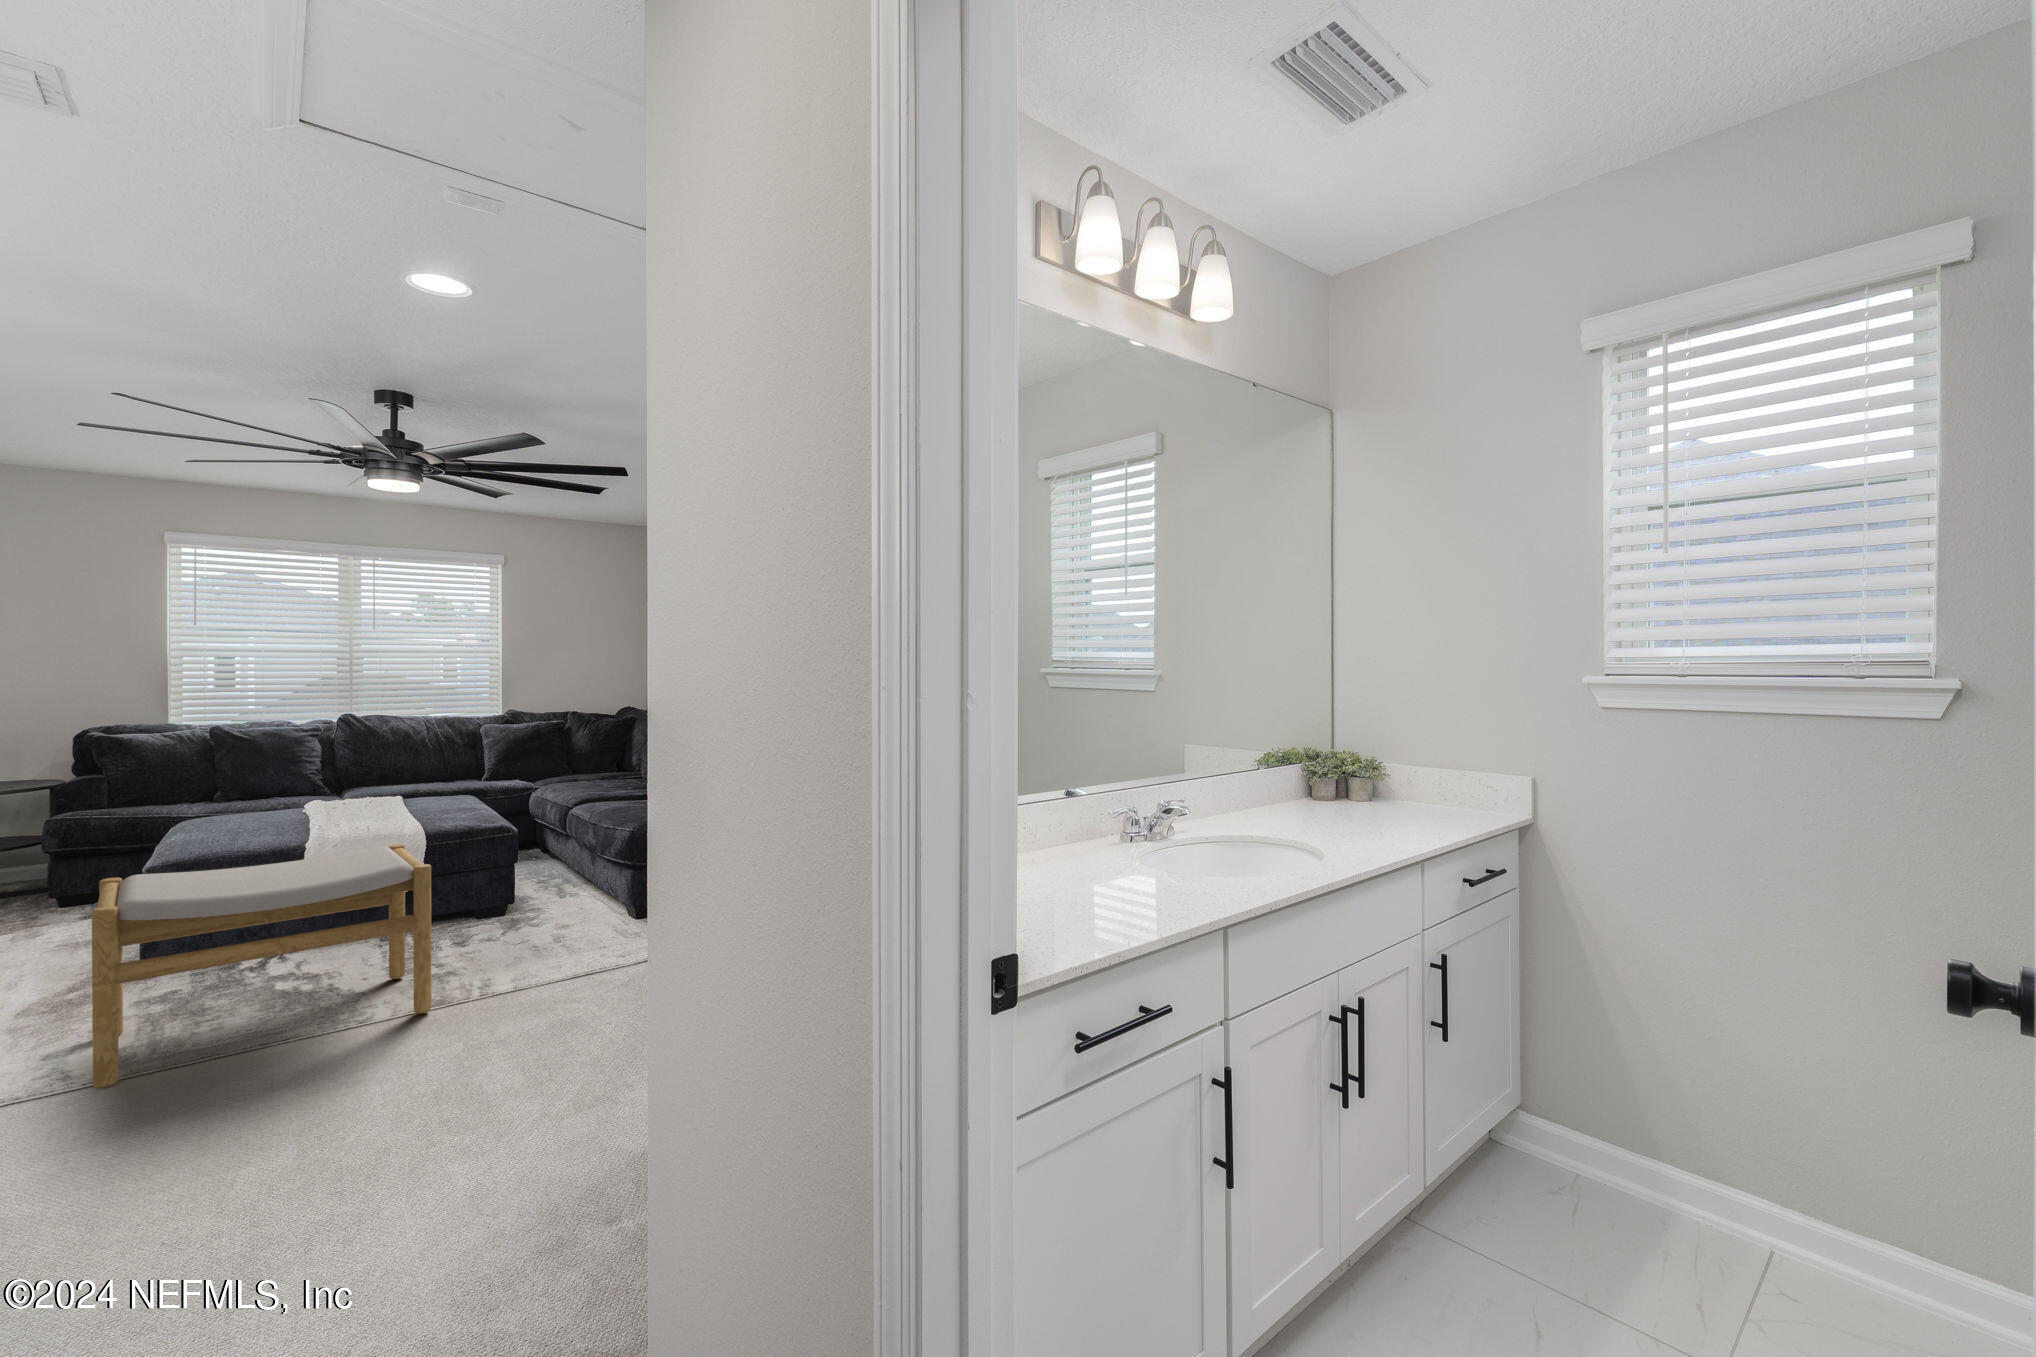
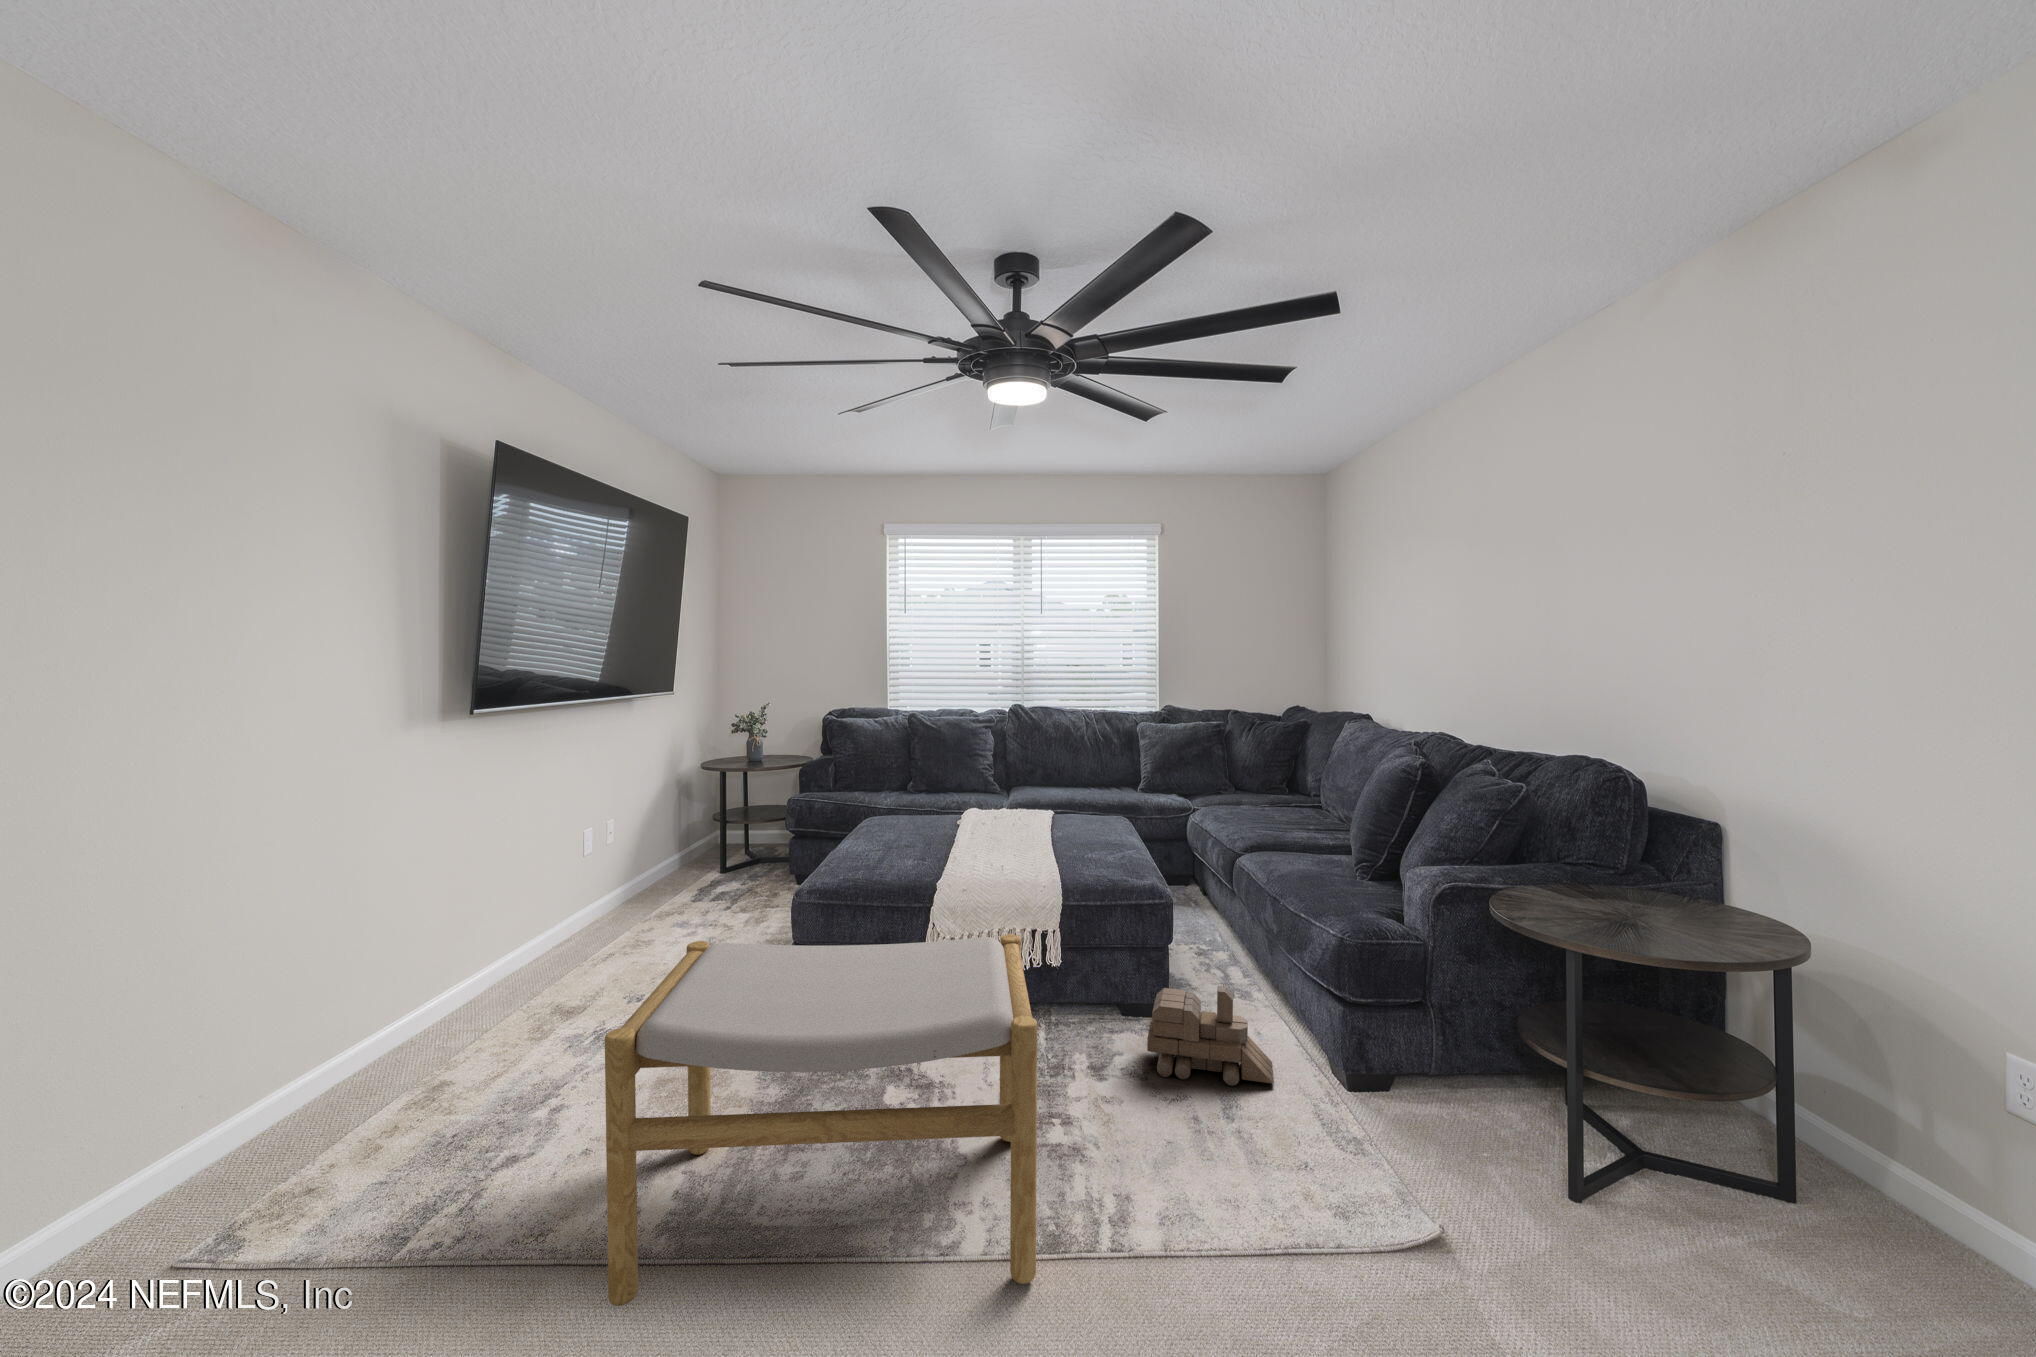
toy train: none [499,875,589,937] -> present [1147,986,1274,1086]

